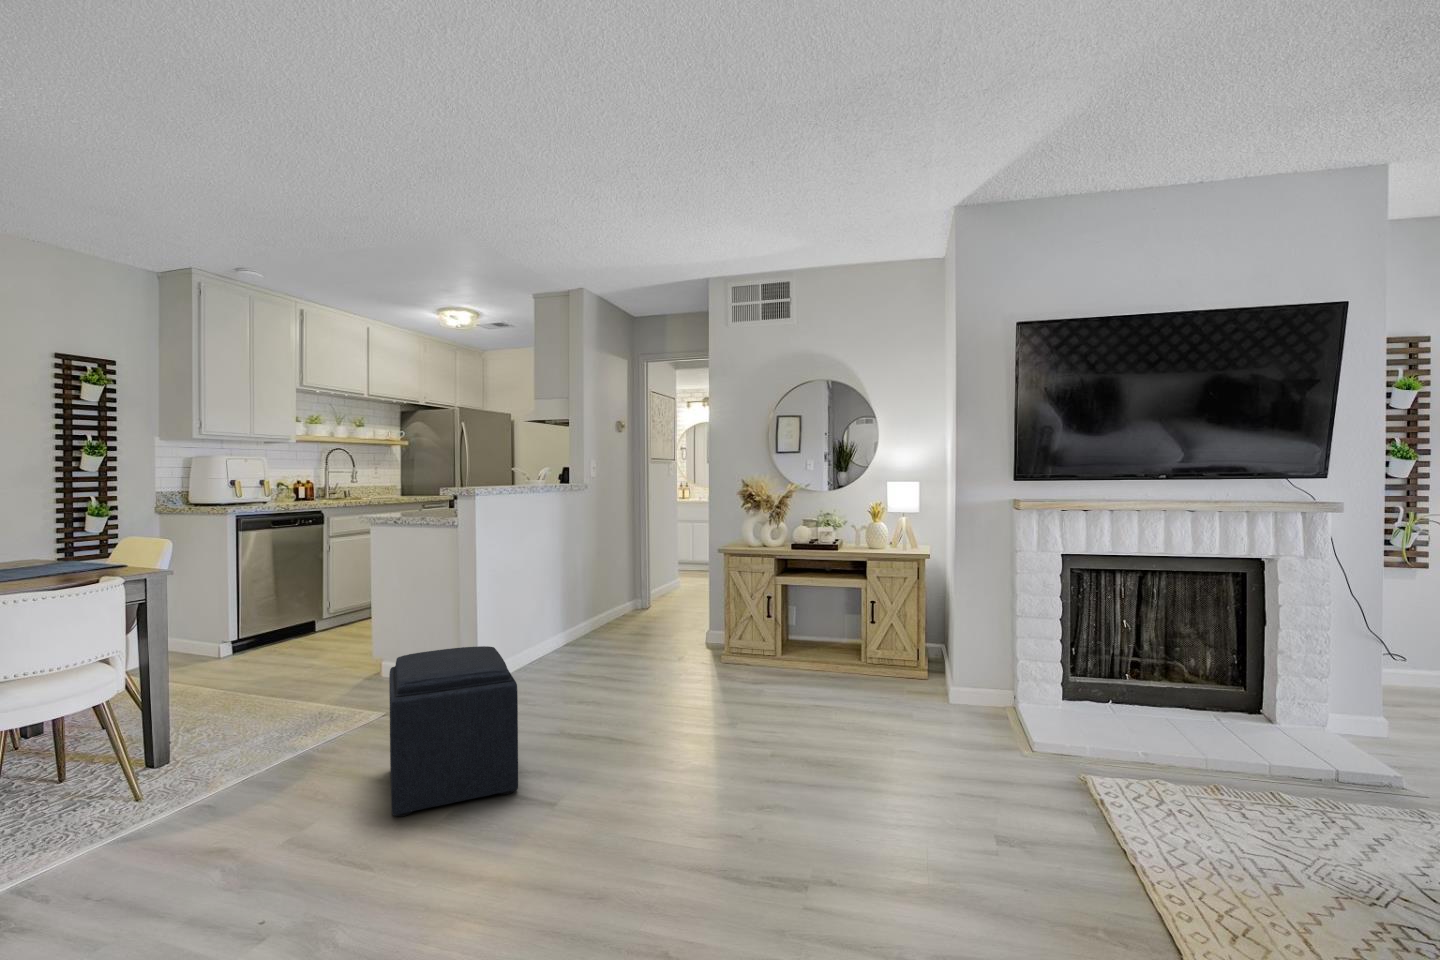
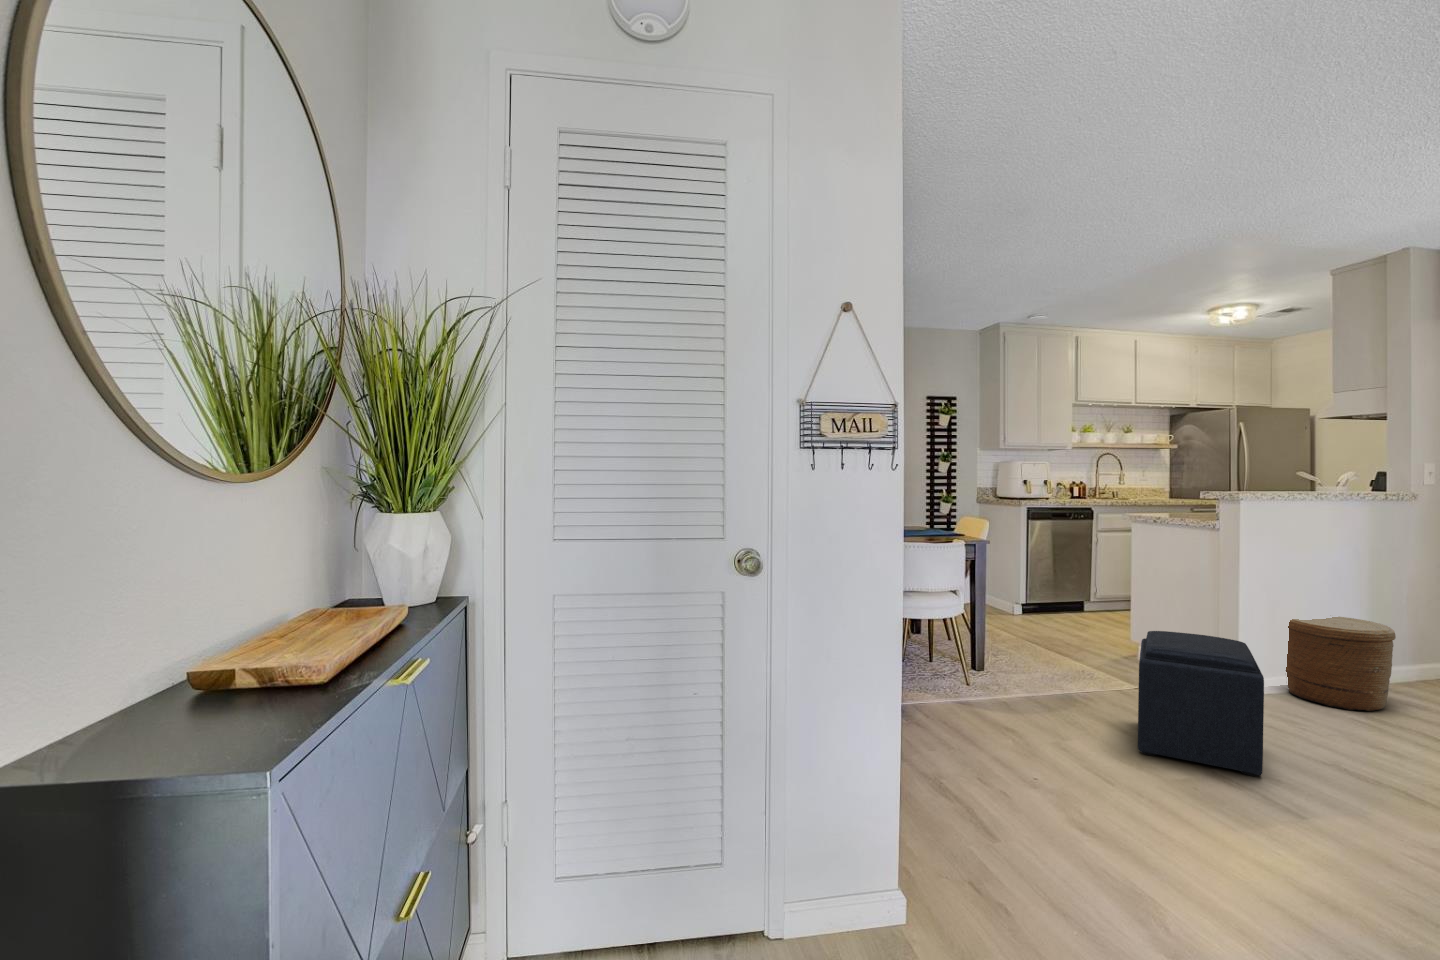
woven basket: none [513,597,591,683] -> present [1286,617,1396,711]

